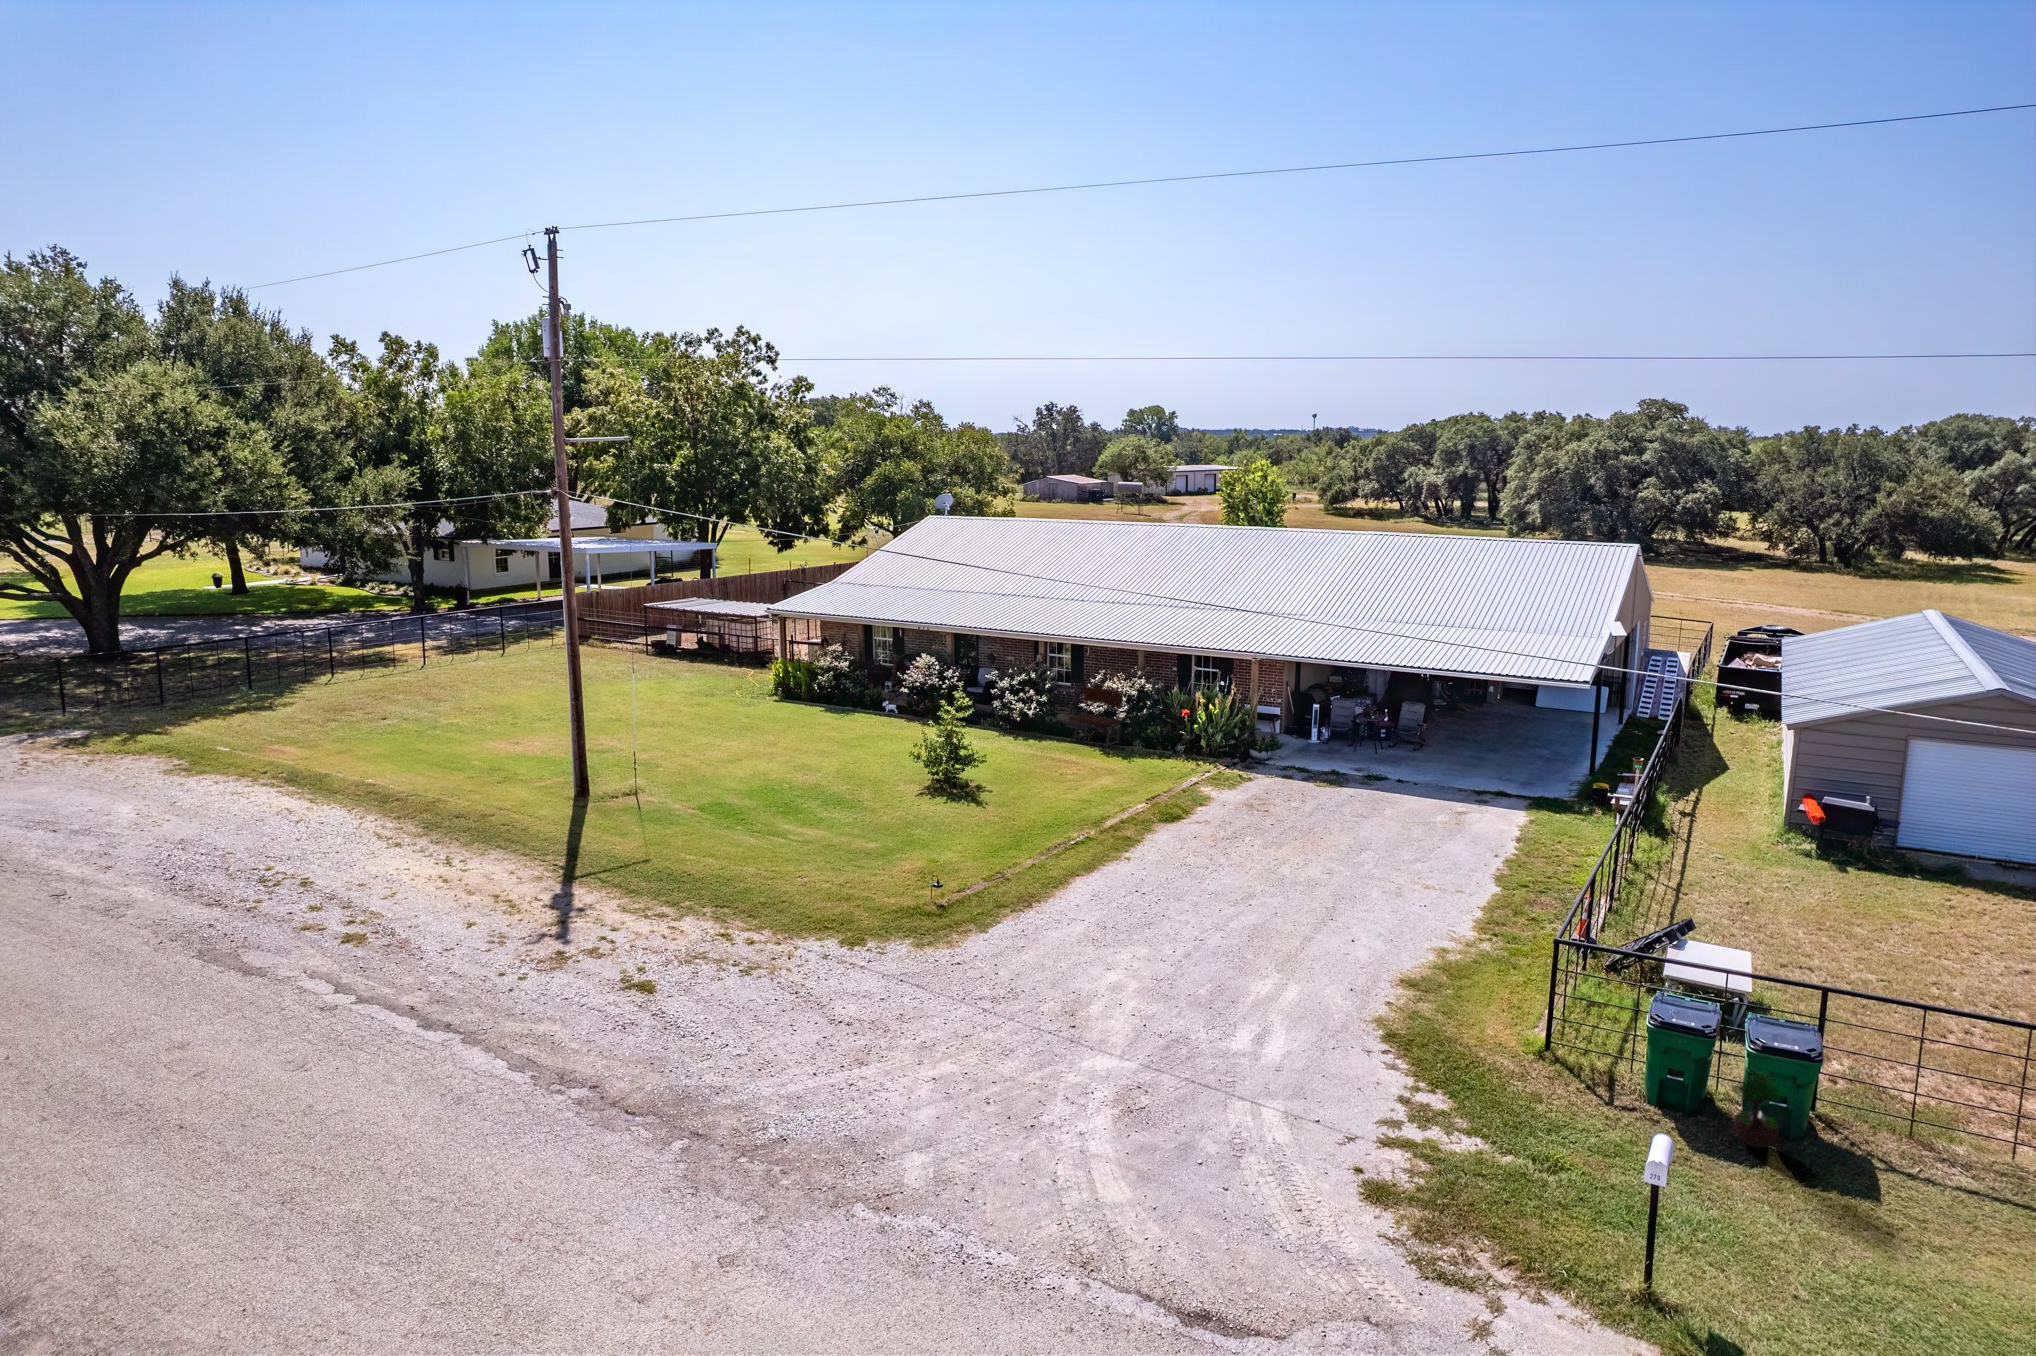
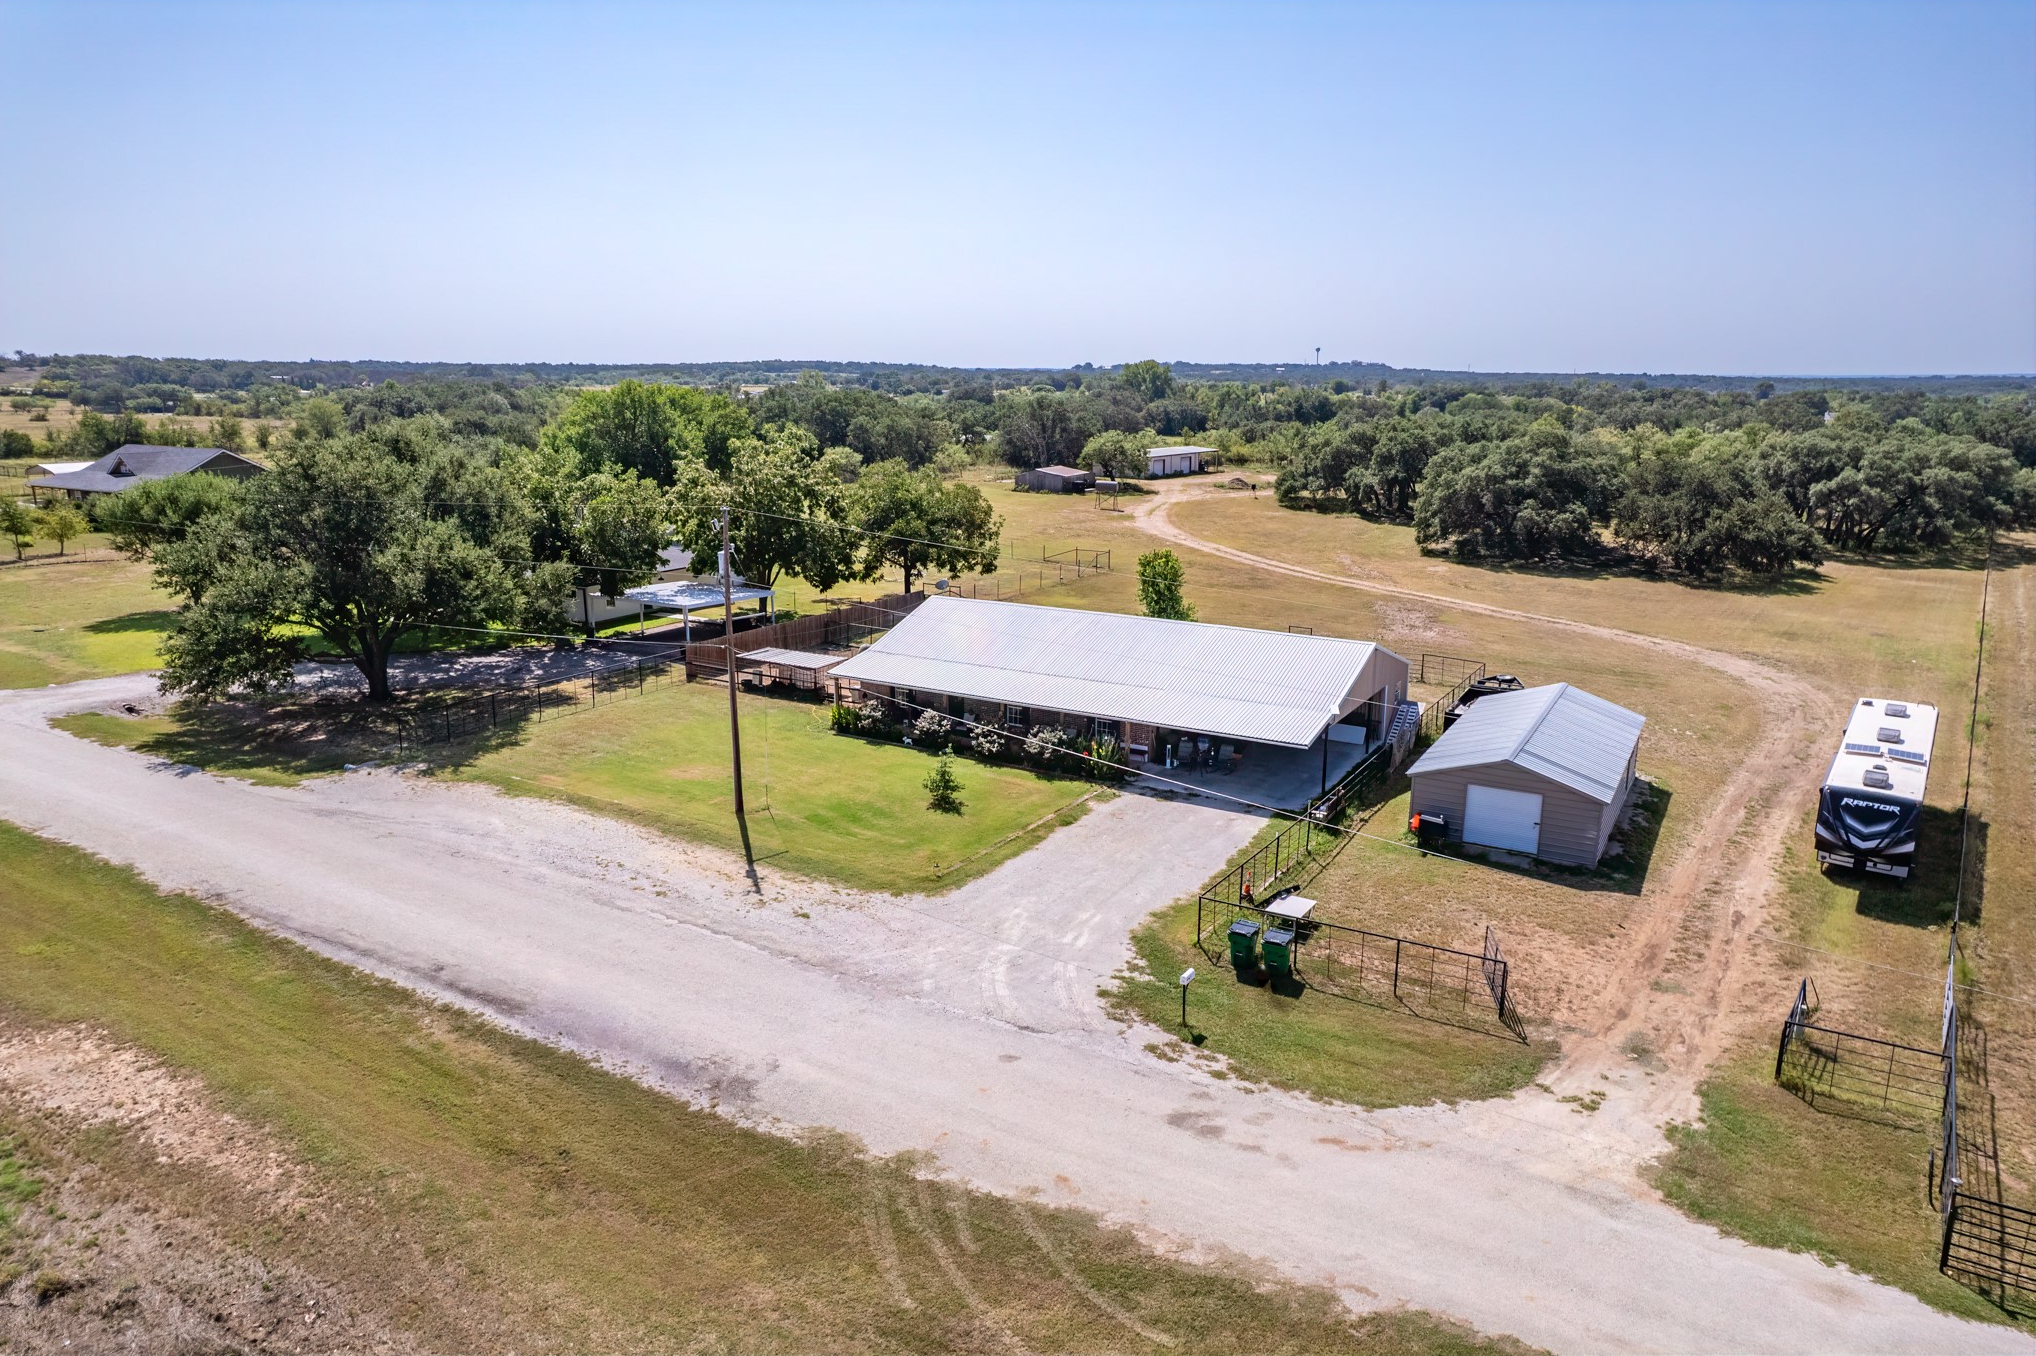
bench: present [1068,686,1122,745] -> none [1017,735,1048,773]

